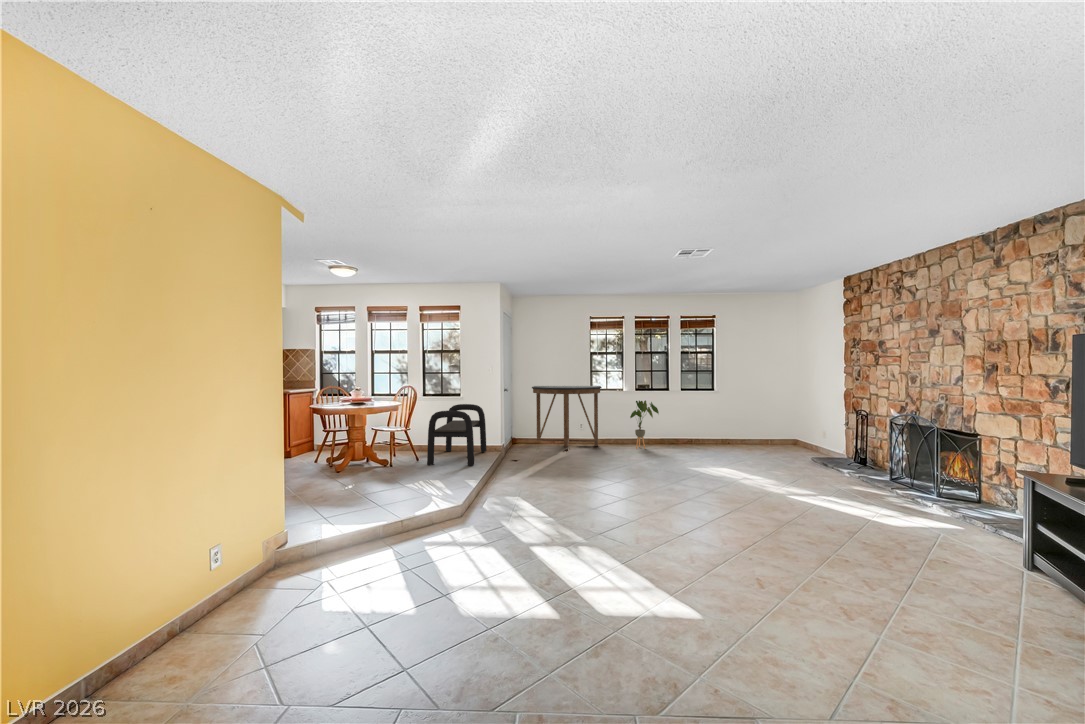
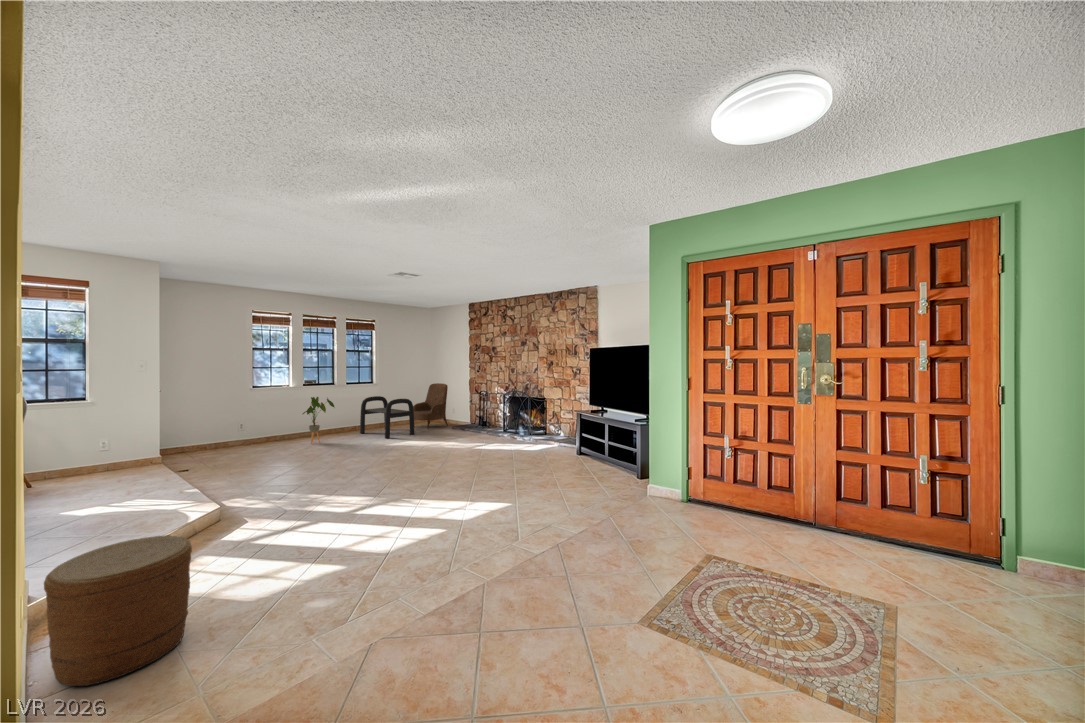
console table: present [532,386,602,451] -> none [173,385,274,460]
armchair: none [761,393,815,454] -> present [413,383,448,429]
bench: present [427,404,487,466] -> present [360,396,415,439]
woven basket: none [232,508,328,616] -> present [44,535,192,686]

